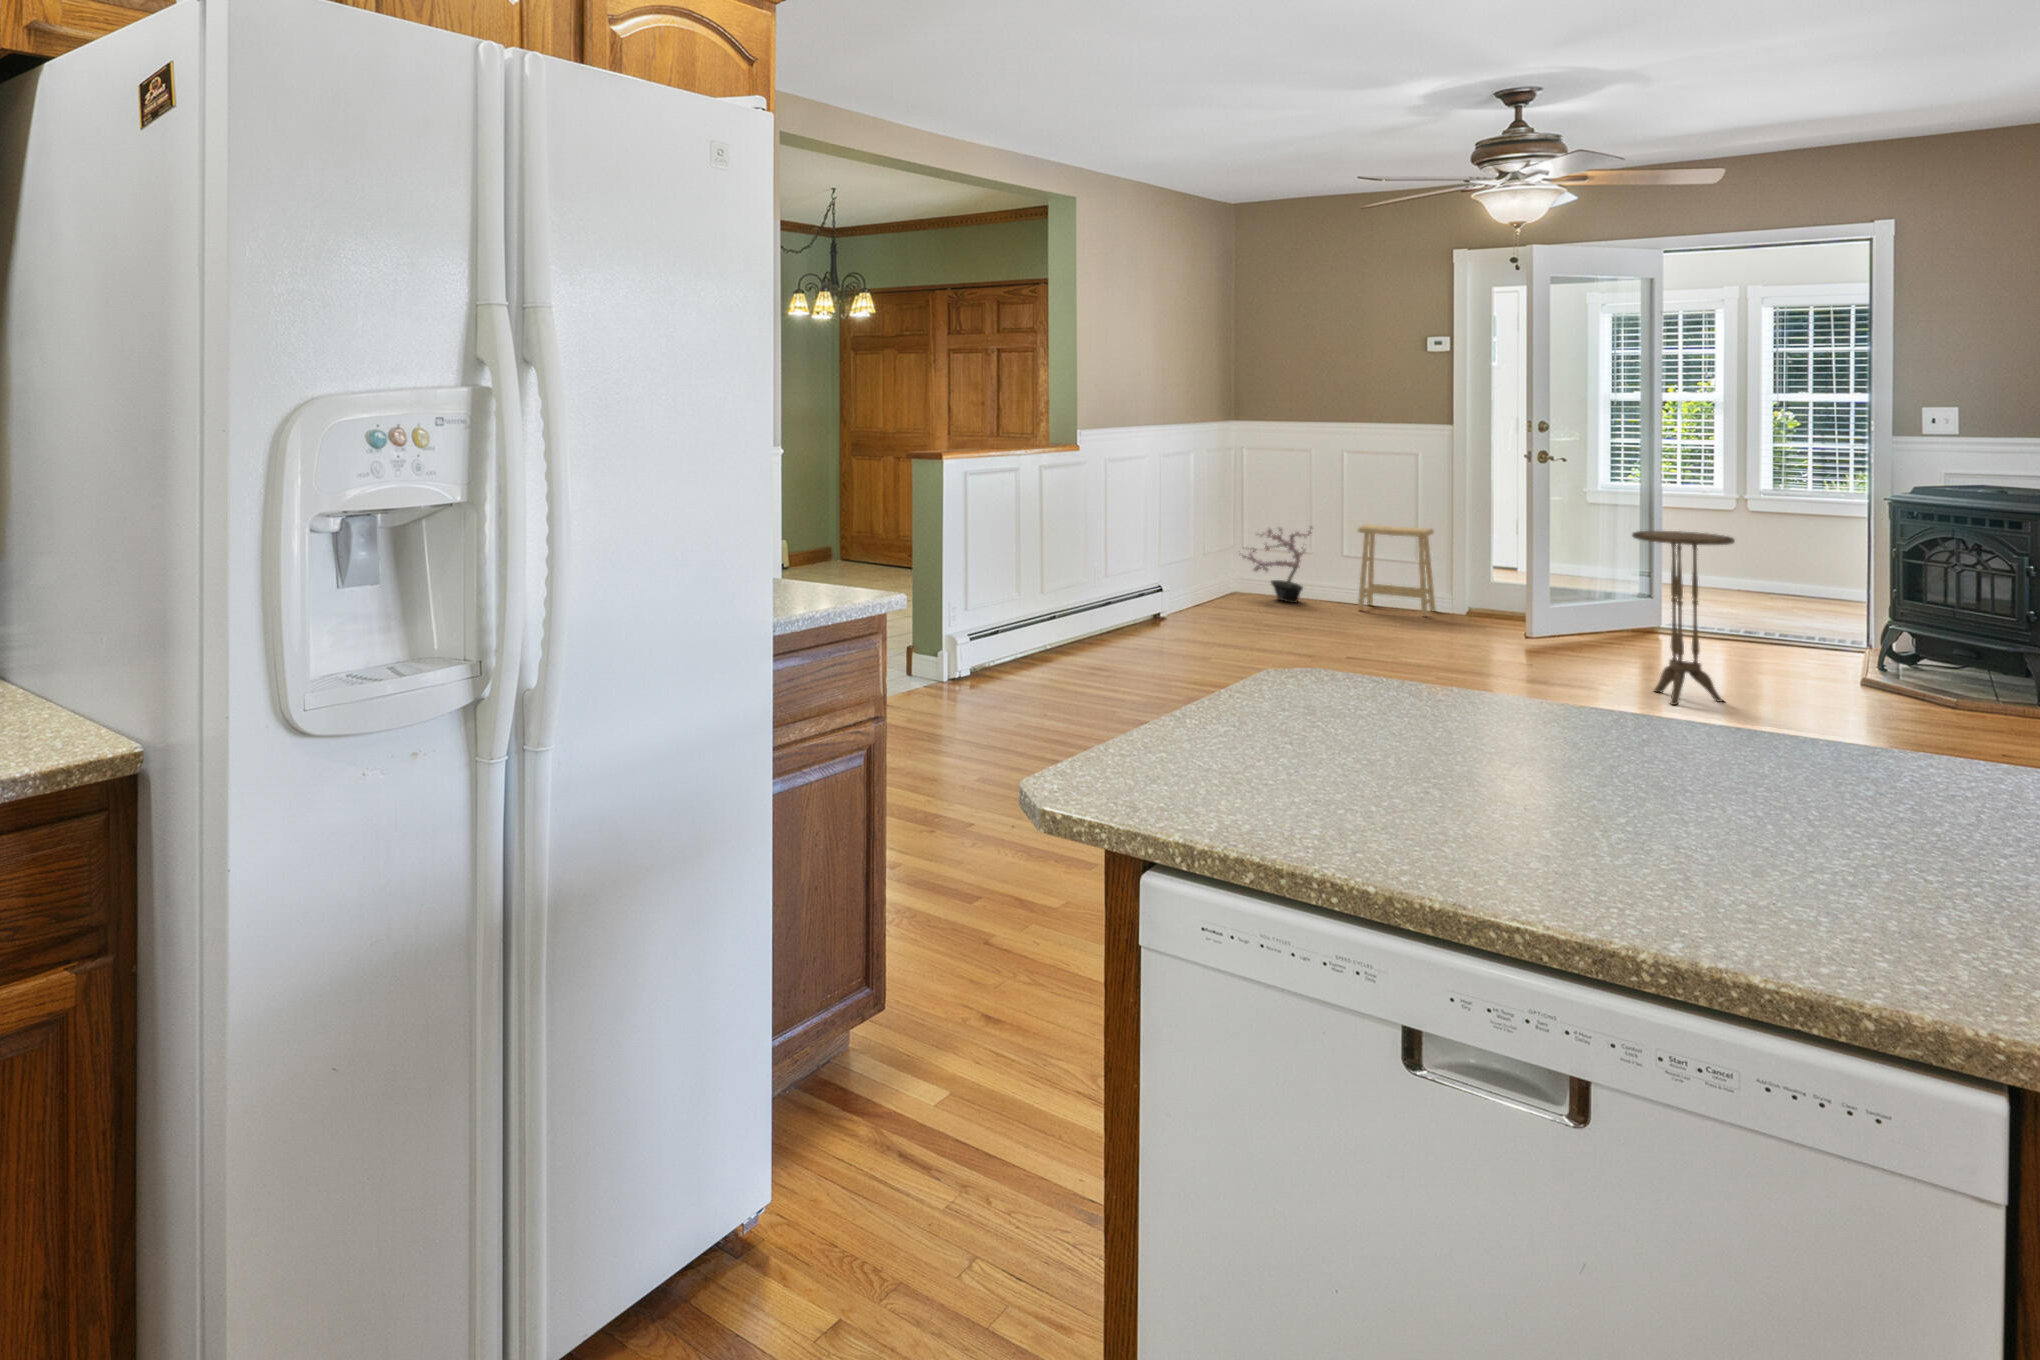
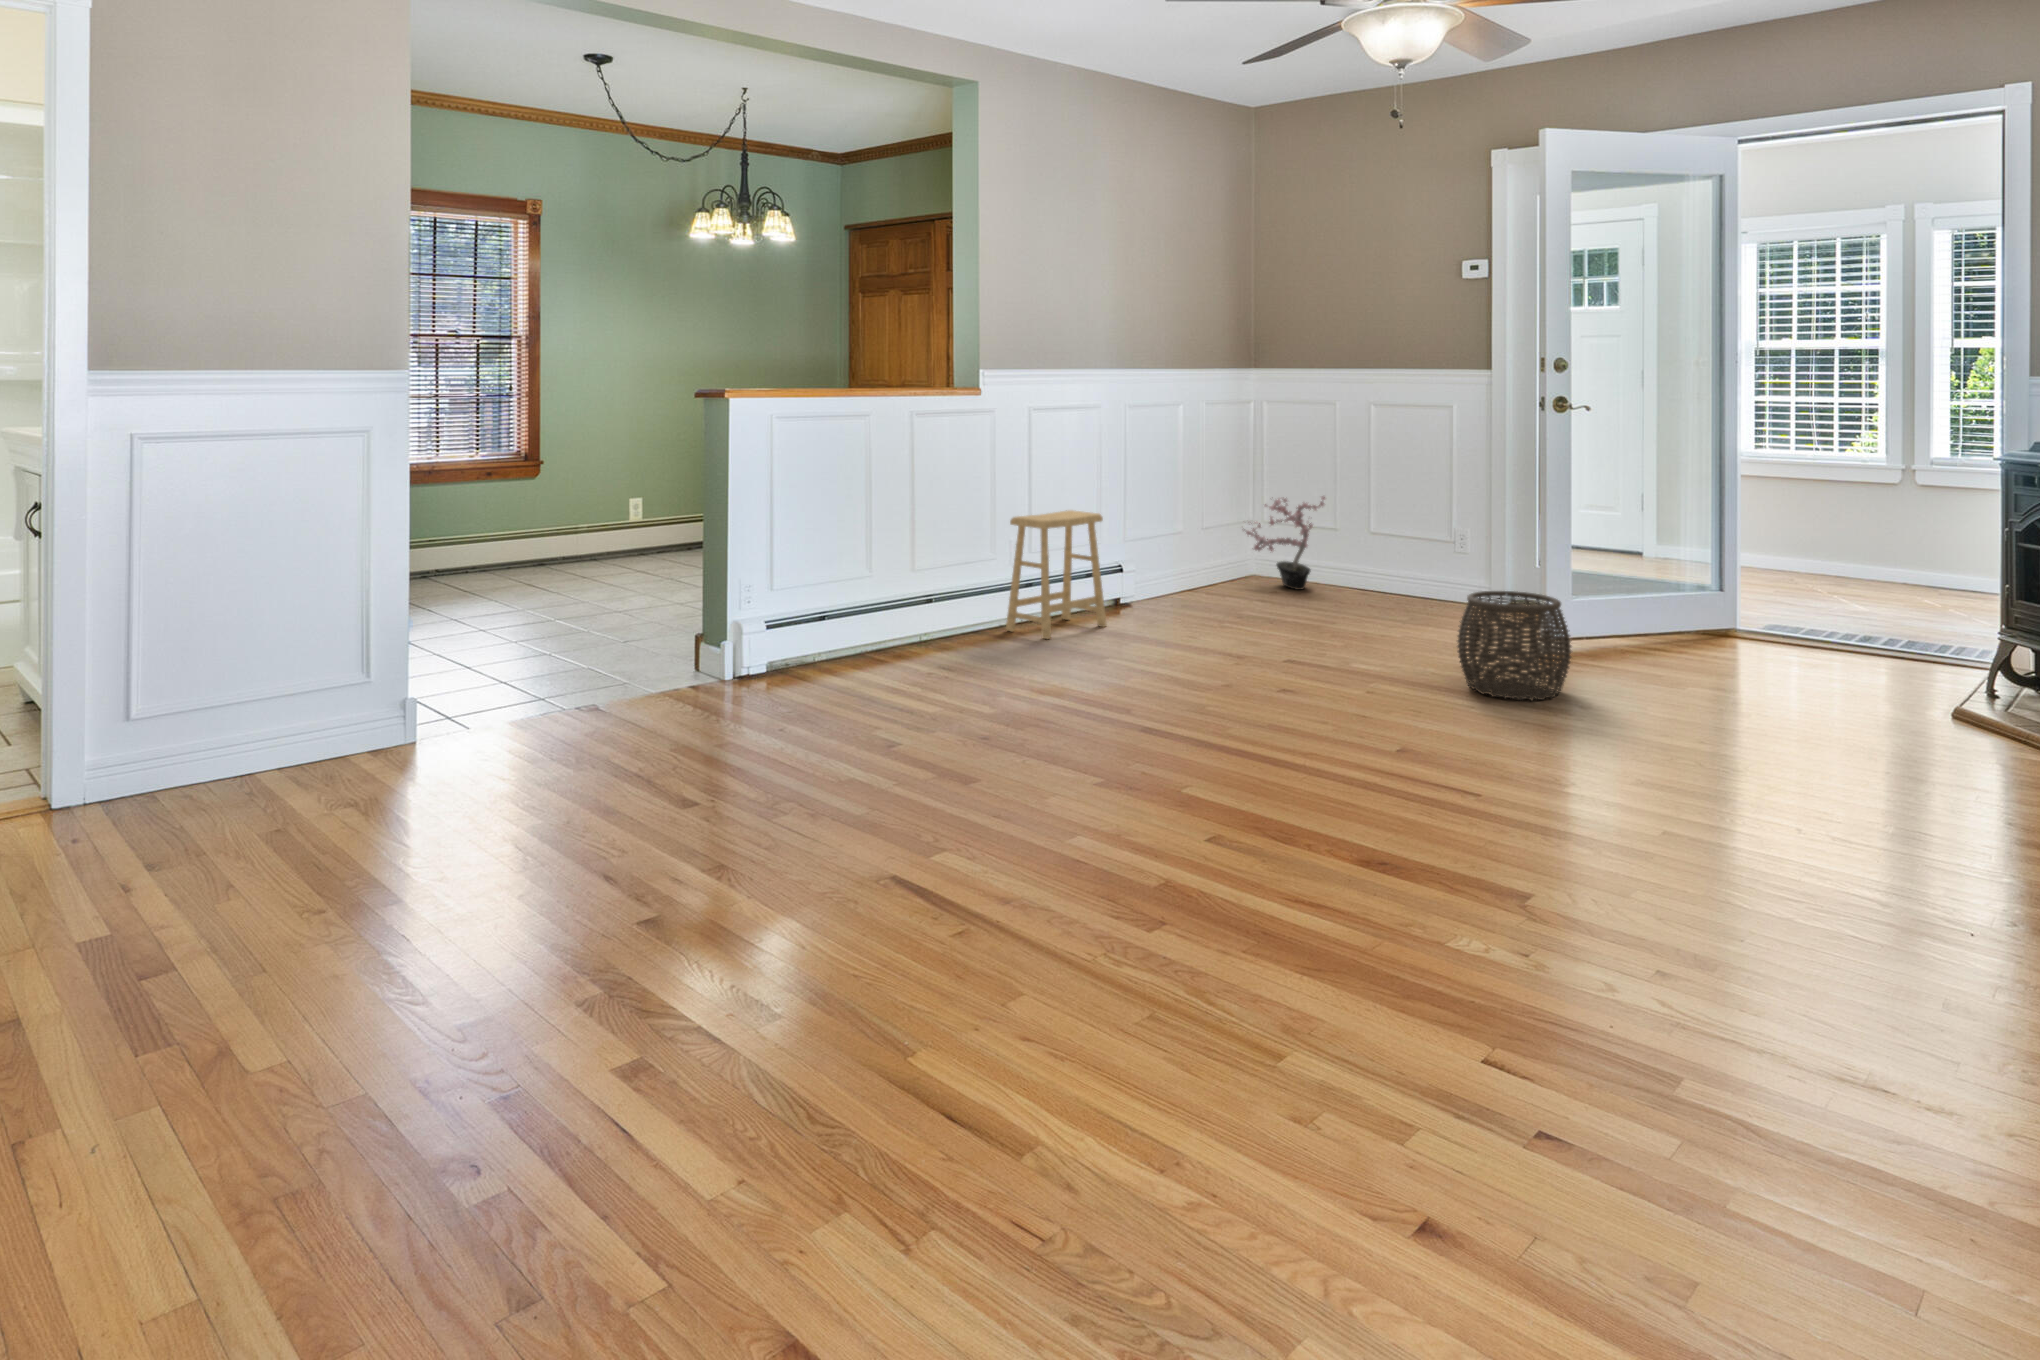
footstool: present [1358,524,1435,617] -> present [1006,510,1106,639]
side table: present [1632,531,1735,705] -> none [1615,499,1750,742]
woven basket: none [1495,600,1587,681] -> present [1457,591,1571,700]

